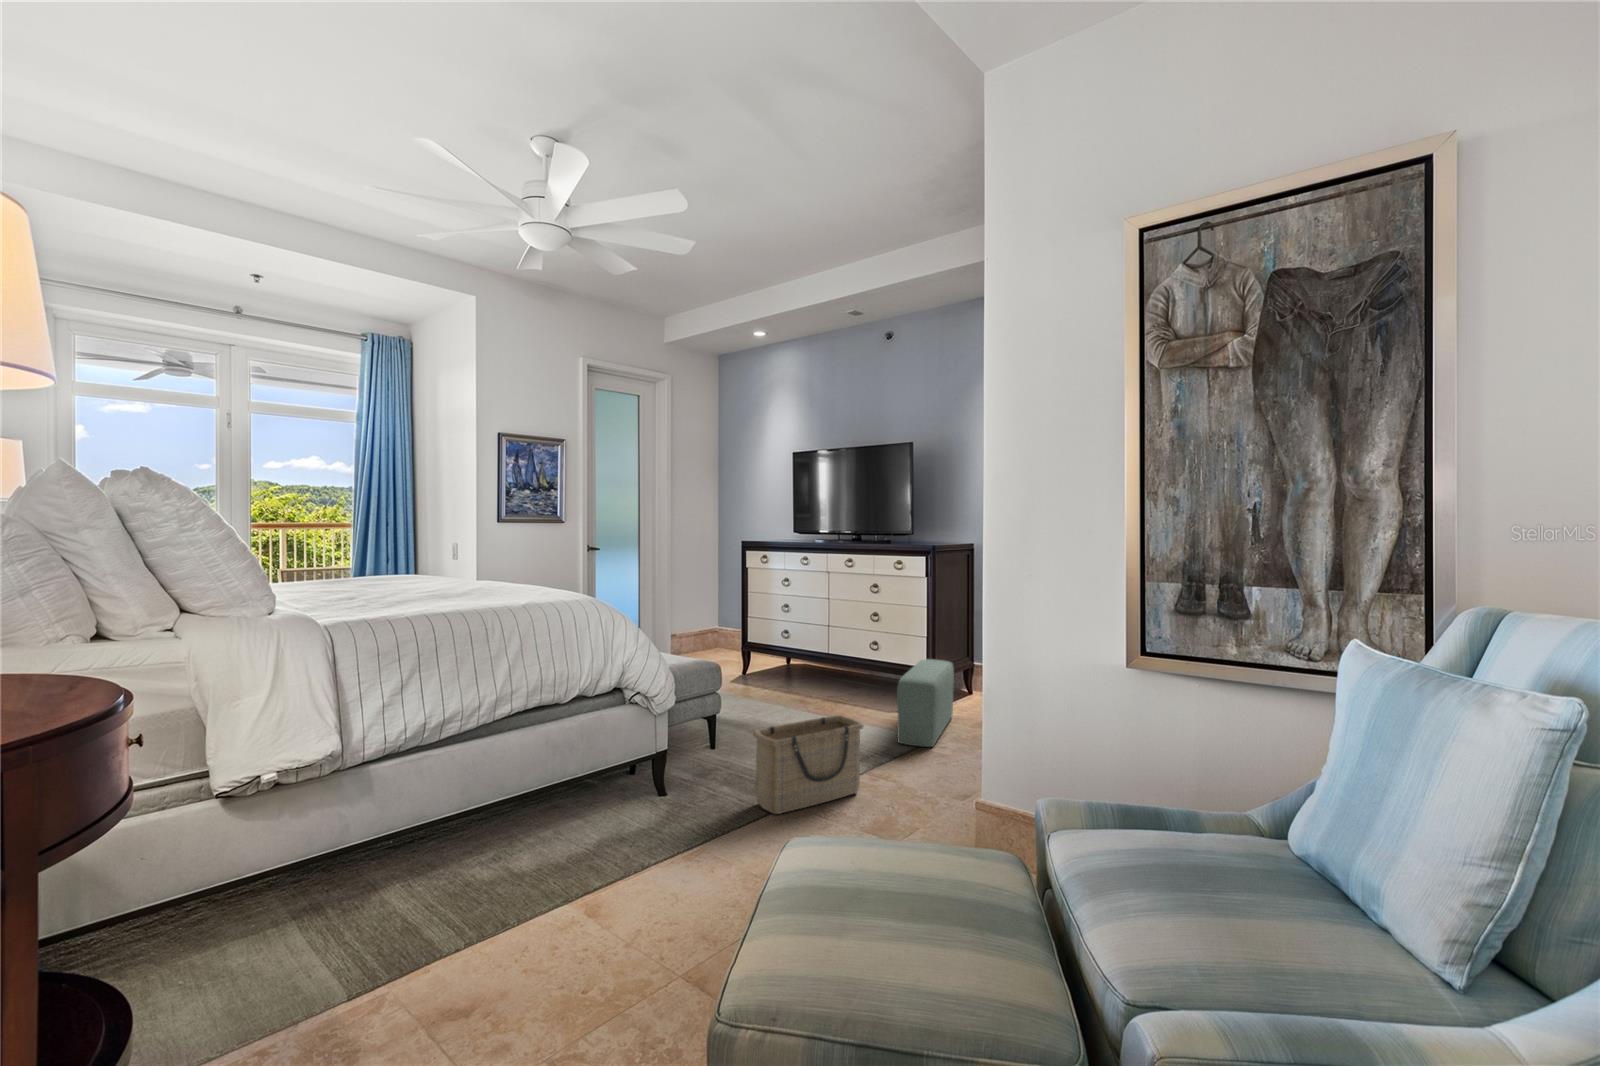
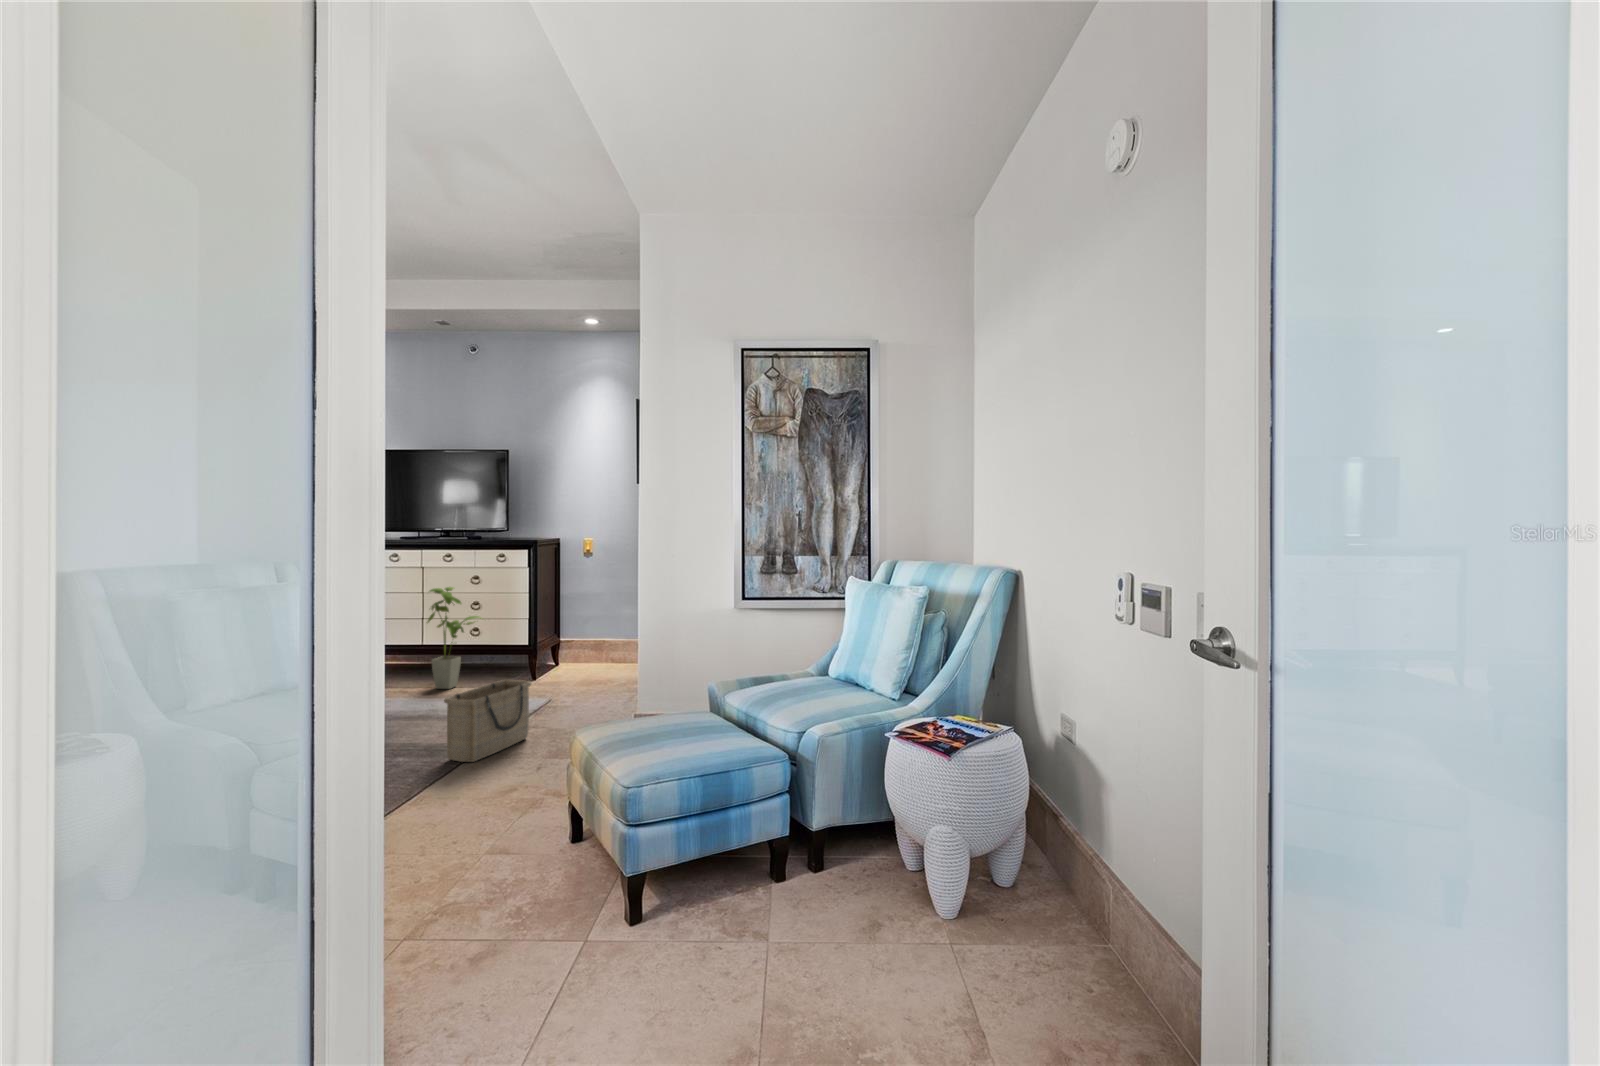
house plant: none [825,595,882,703] -> present [427,587,481,689]
pouf: present [897,659,954,747] -> none [526,637,560,706]

